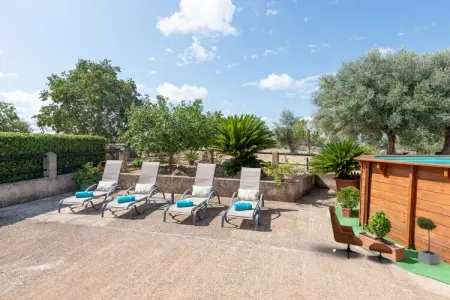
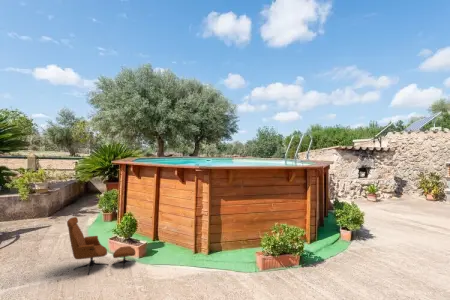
potted tree: present [416,216,440,265] -> none [158,212,175,254]

